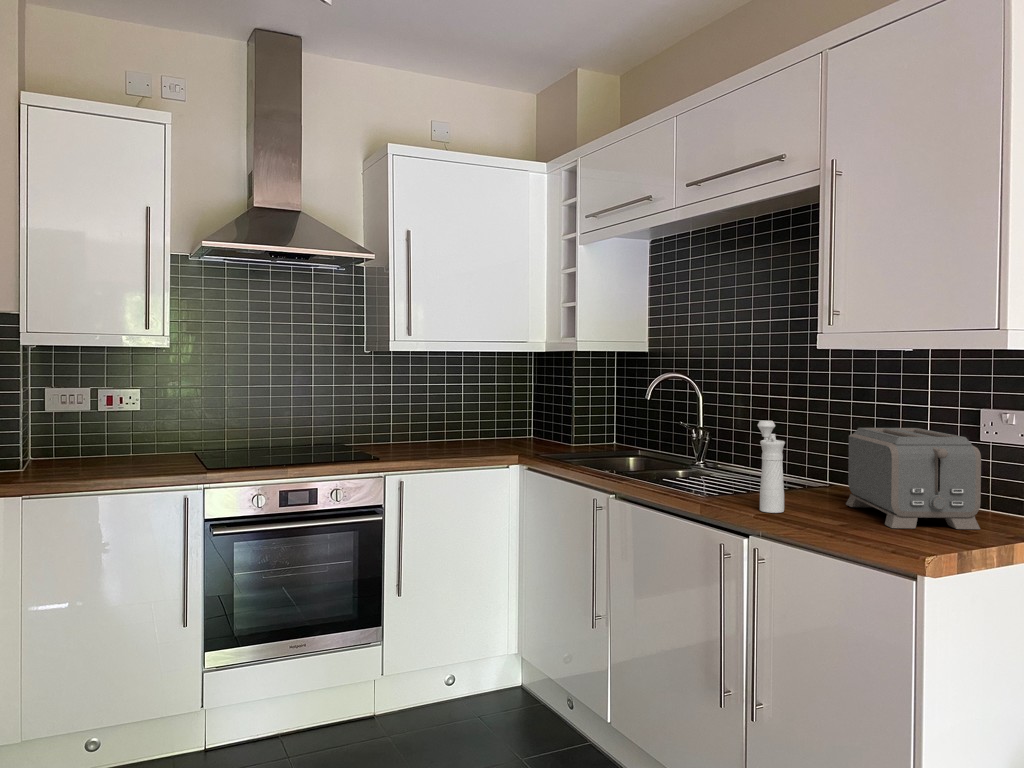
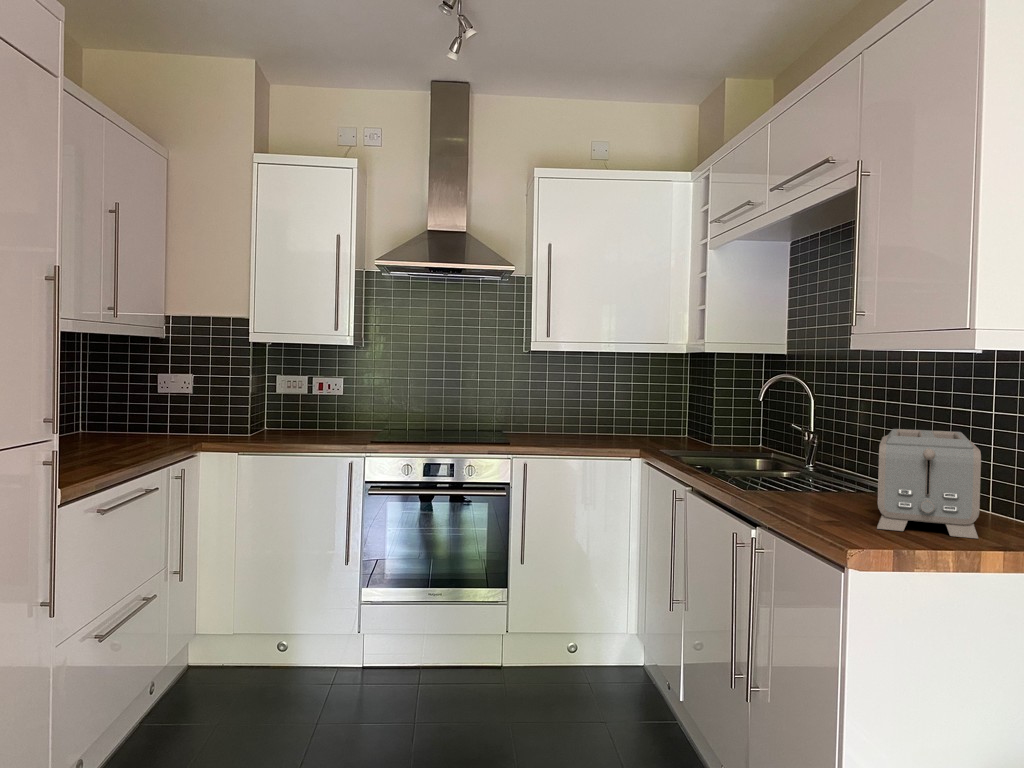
pepper mill: present [757,420,785,513] -> none [776,418,809,508]

